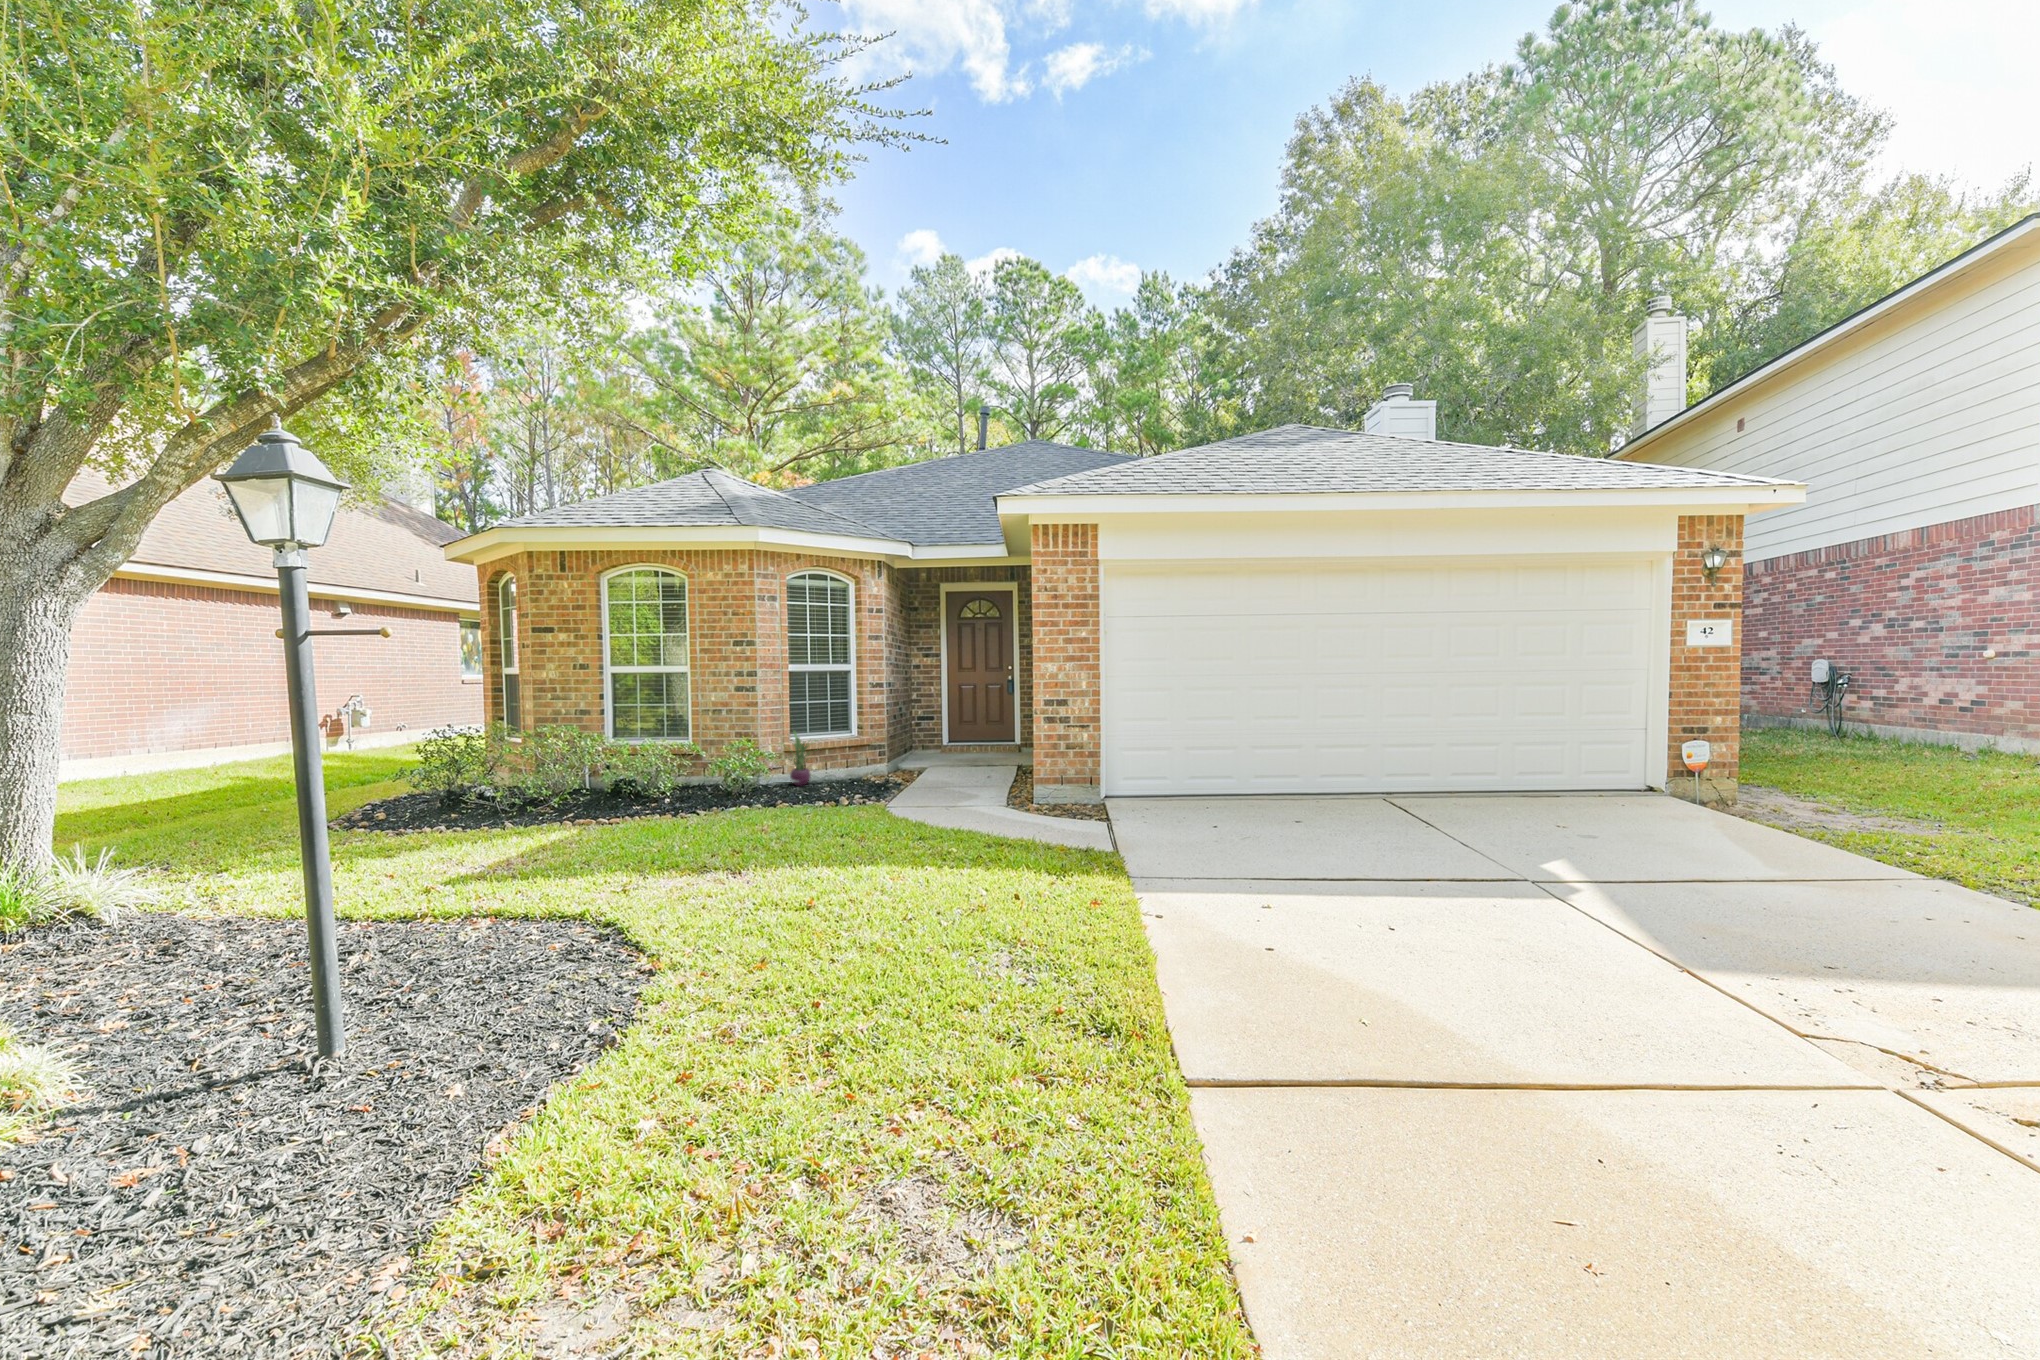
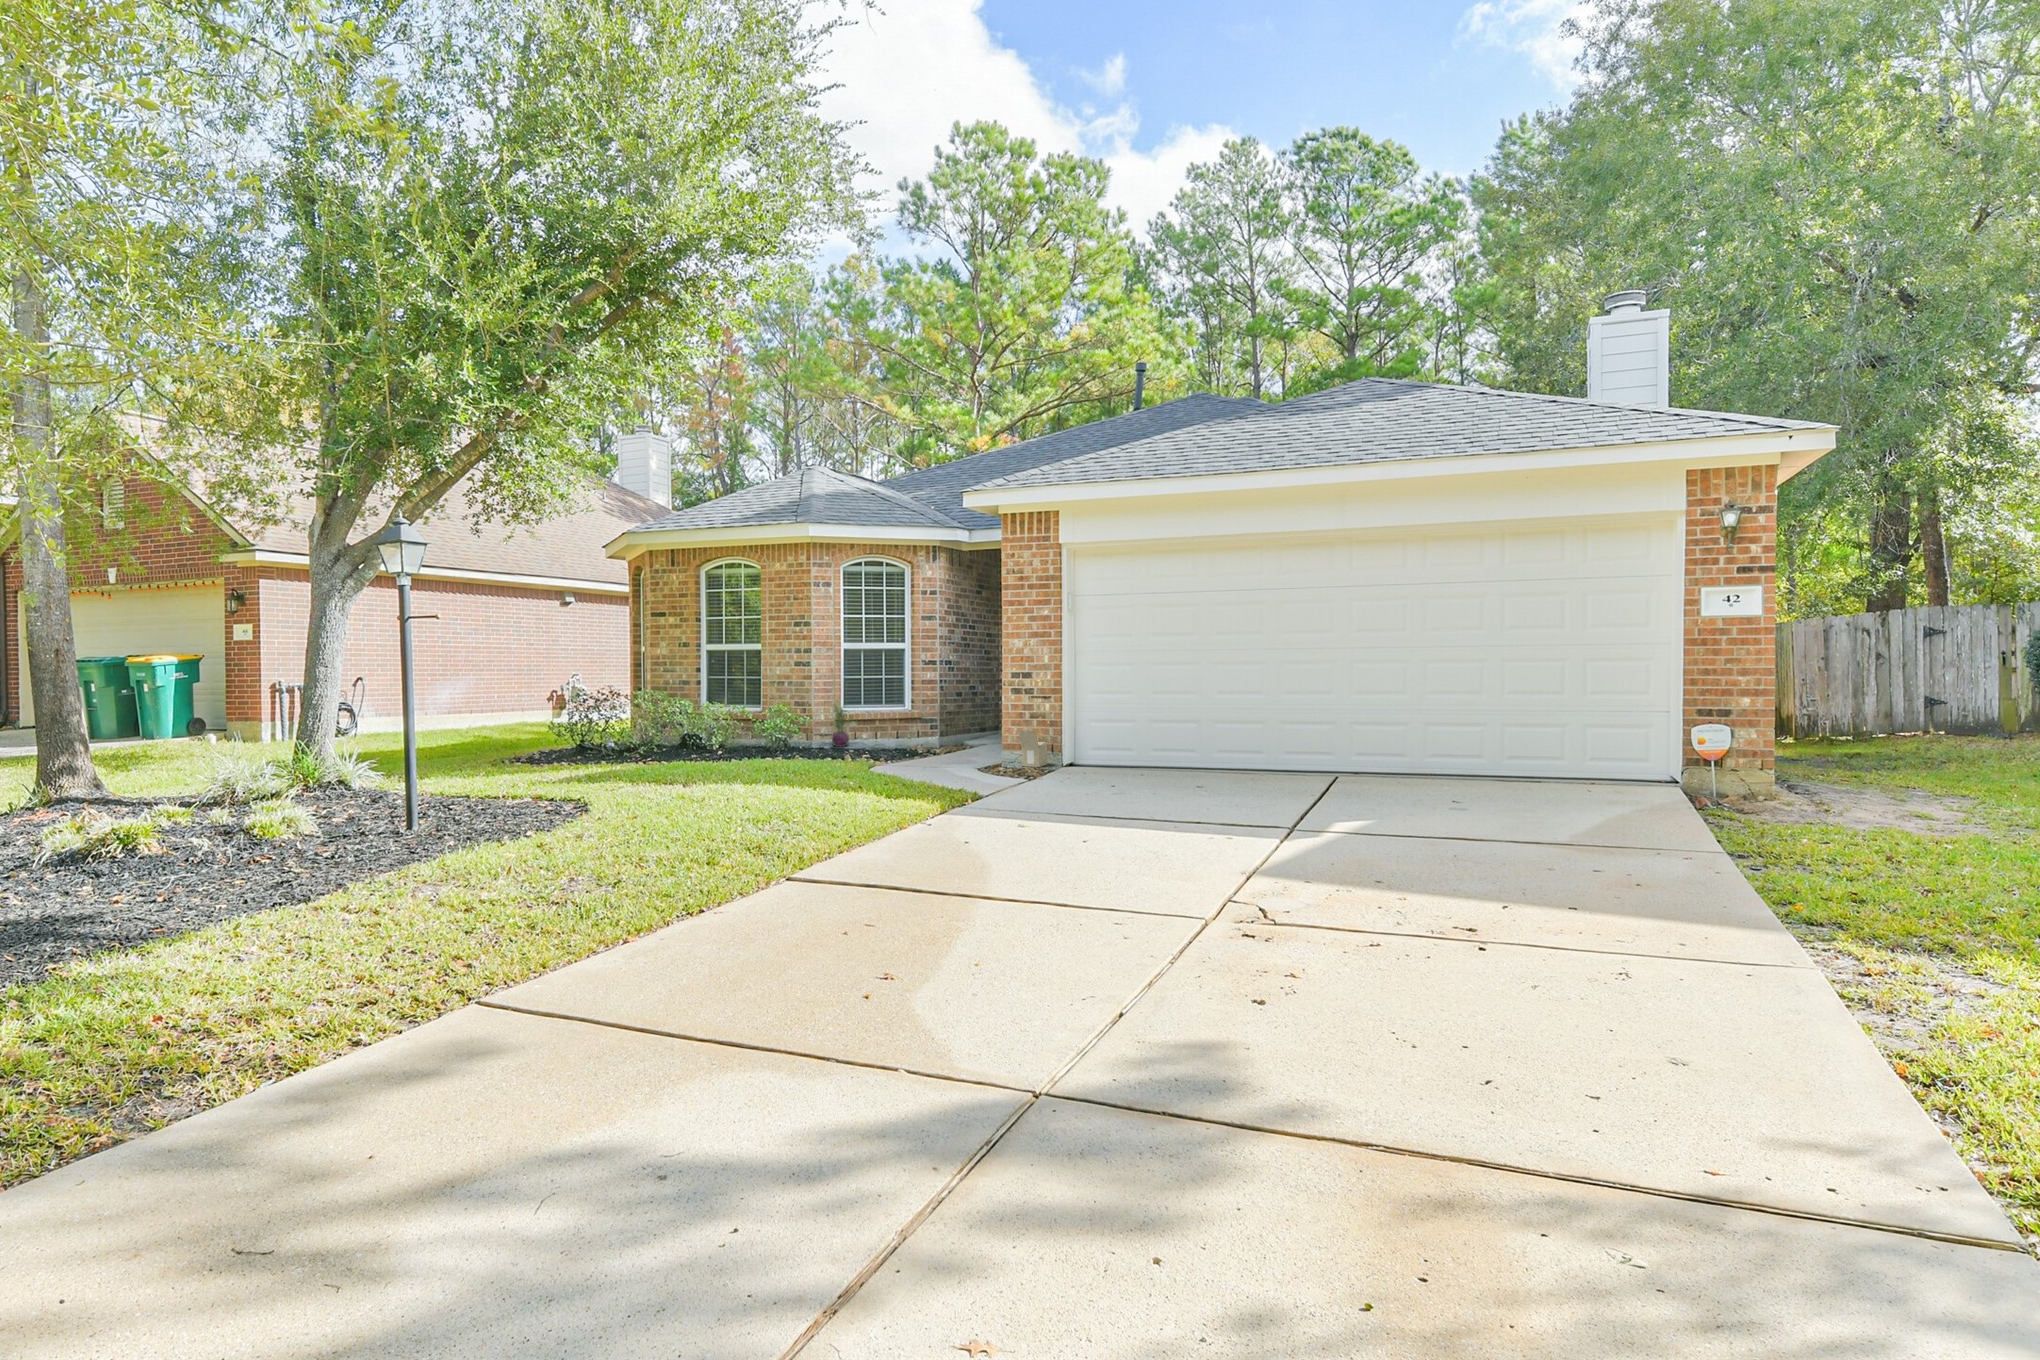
cardboard box: none [1060,762,1090,802] -> present [1018,730,1049,767]

